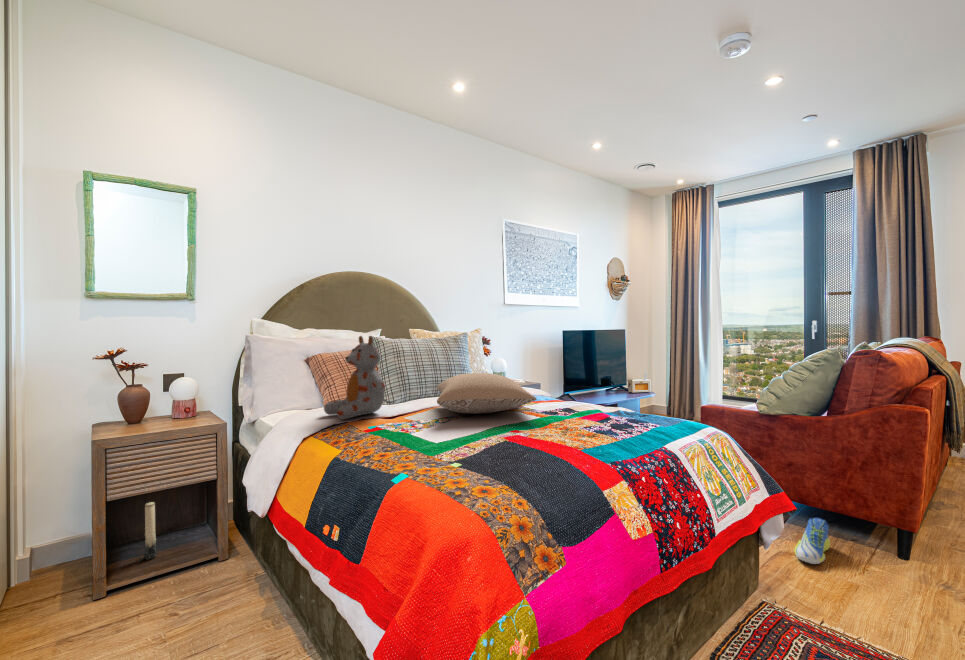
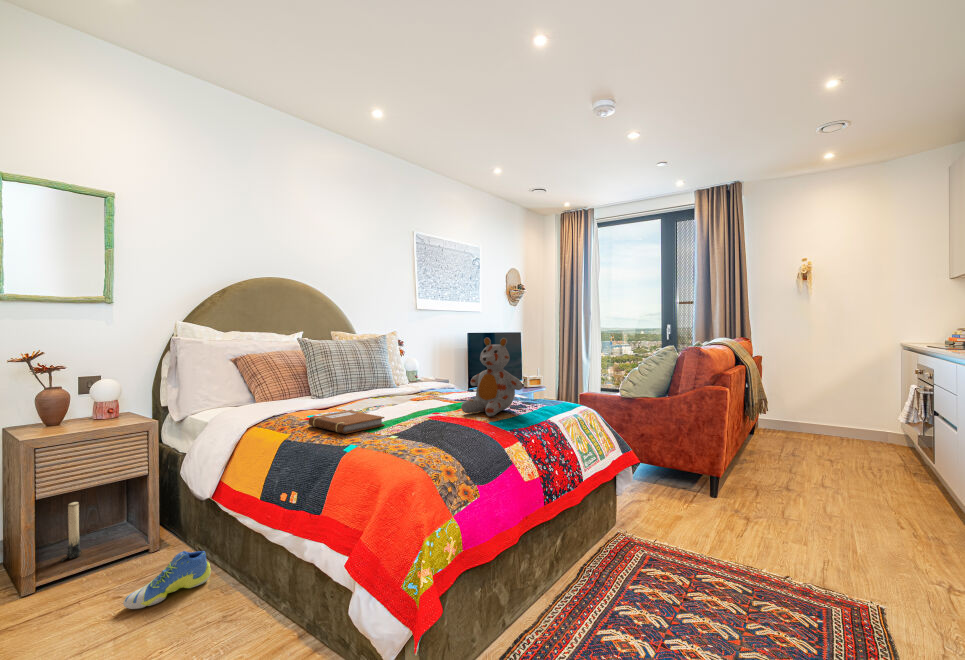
stuffed bear: present [324,336,385,419] -> present [461,338,523,416]
pillow: present [437,373,537,414] -> none [364,369,452,403]
notebook: none [362,423,449,456] -> present [308,411,384,434]
sneaker: present [795,518,830,564] -> present [123,551,211,609]

